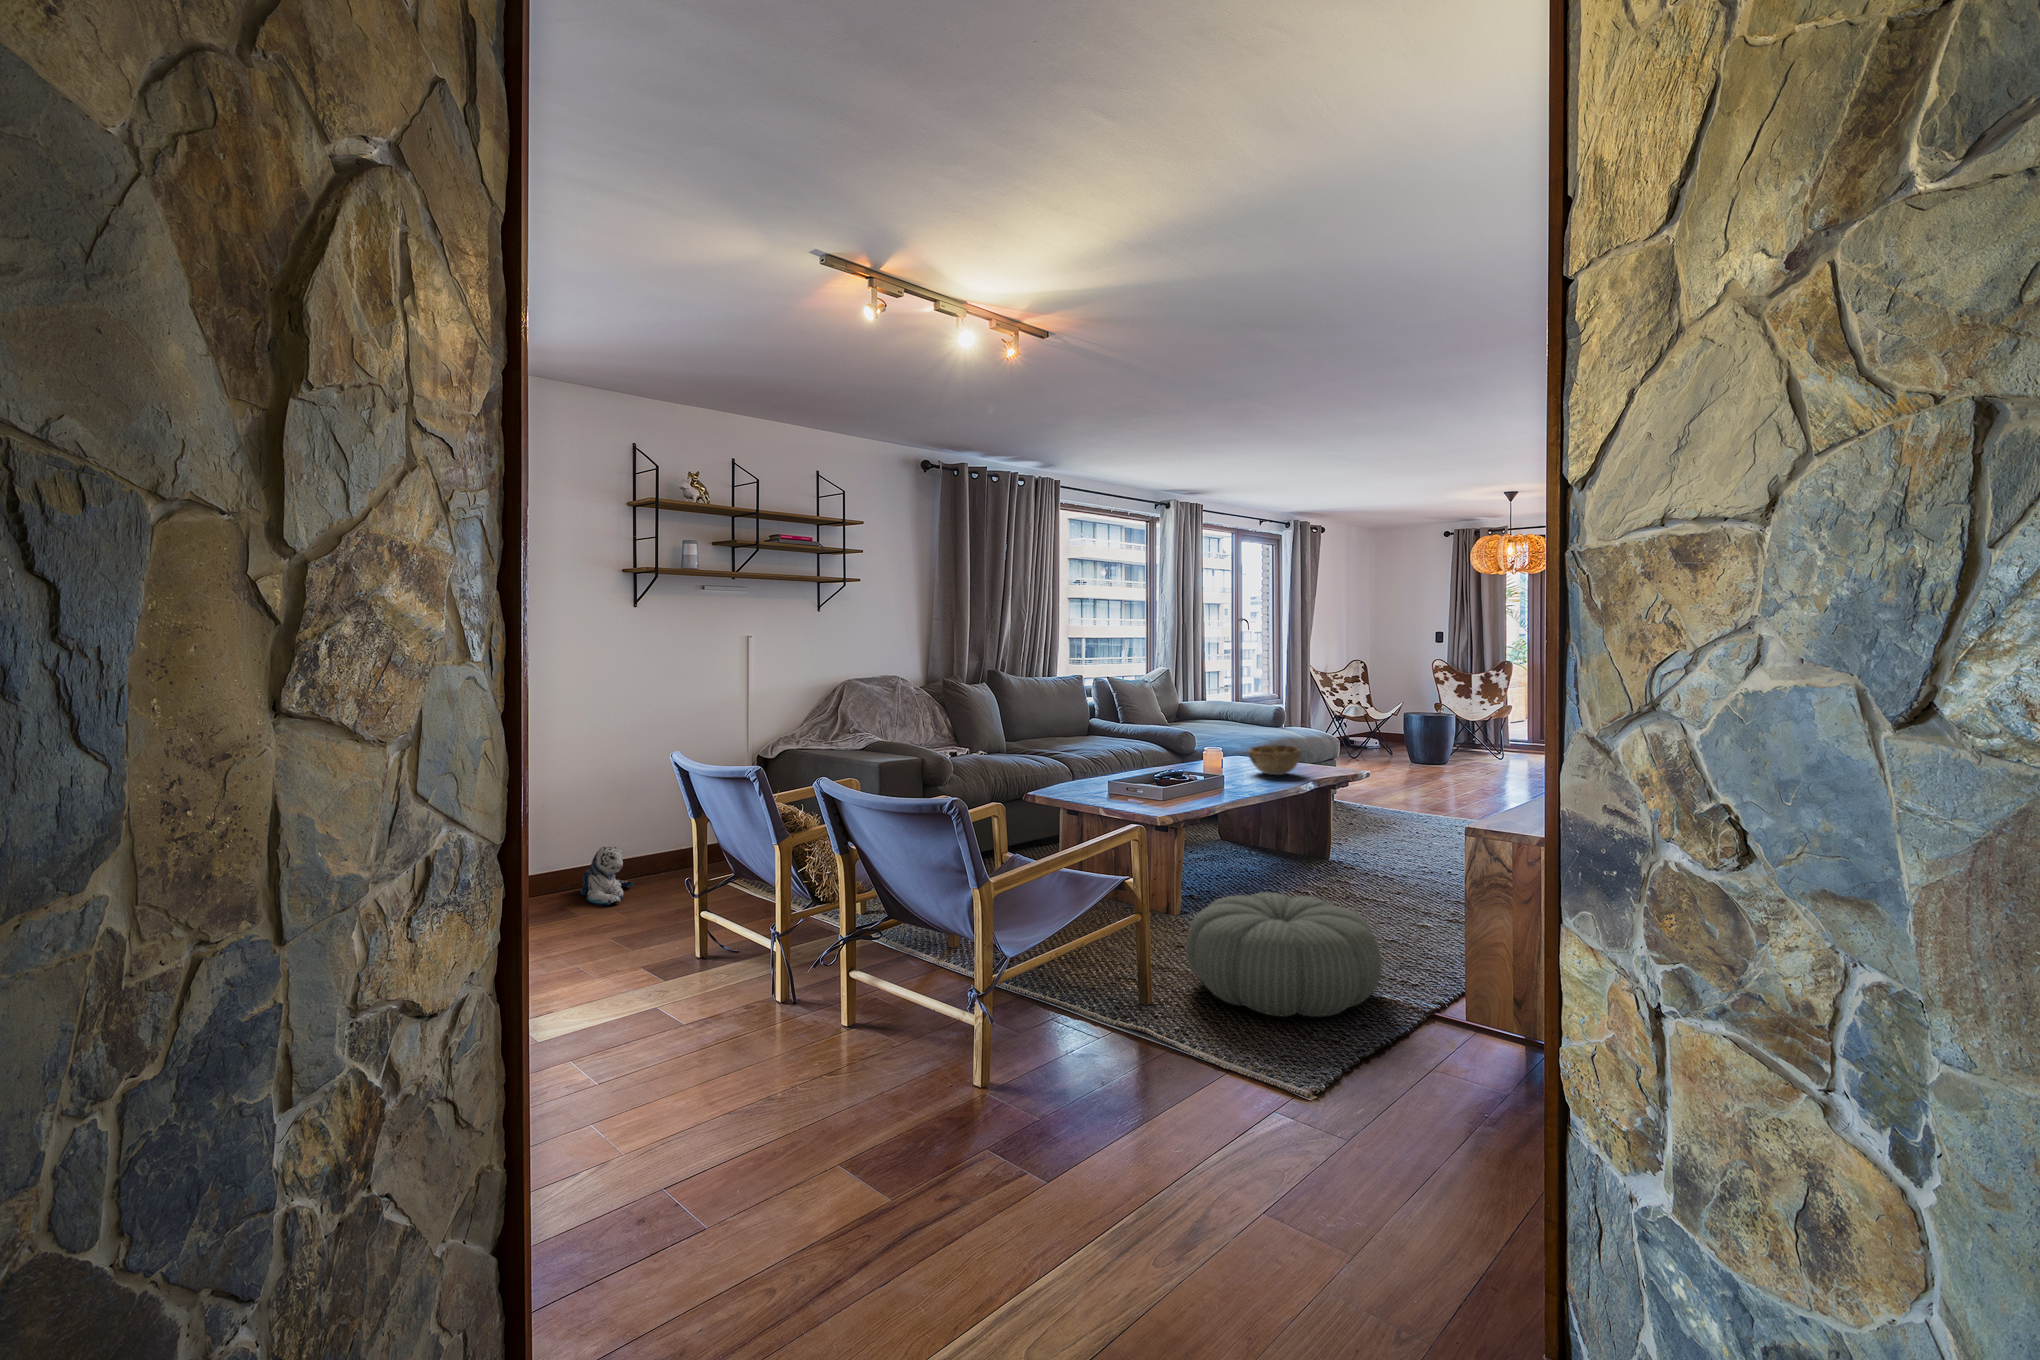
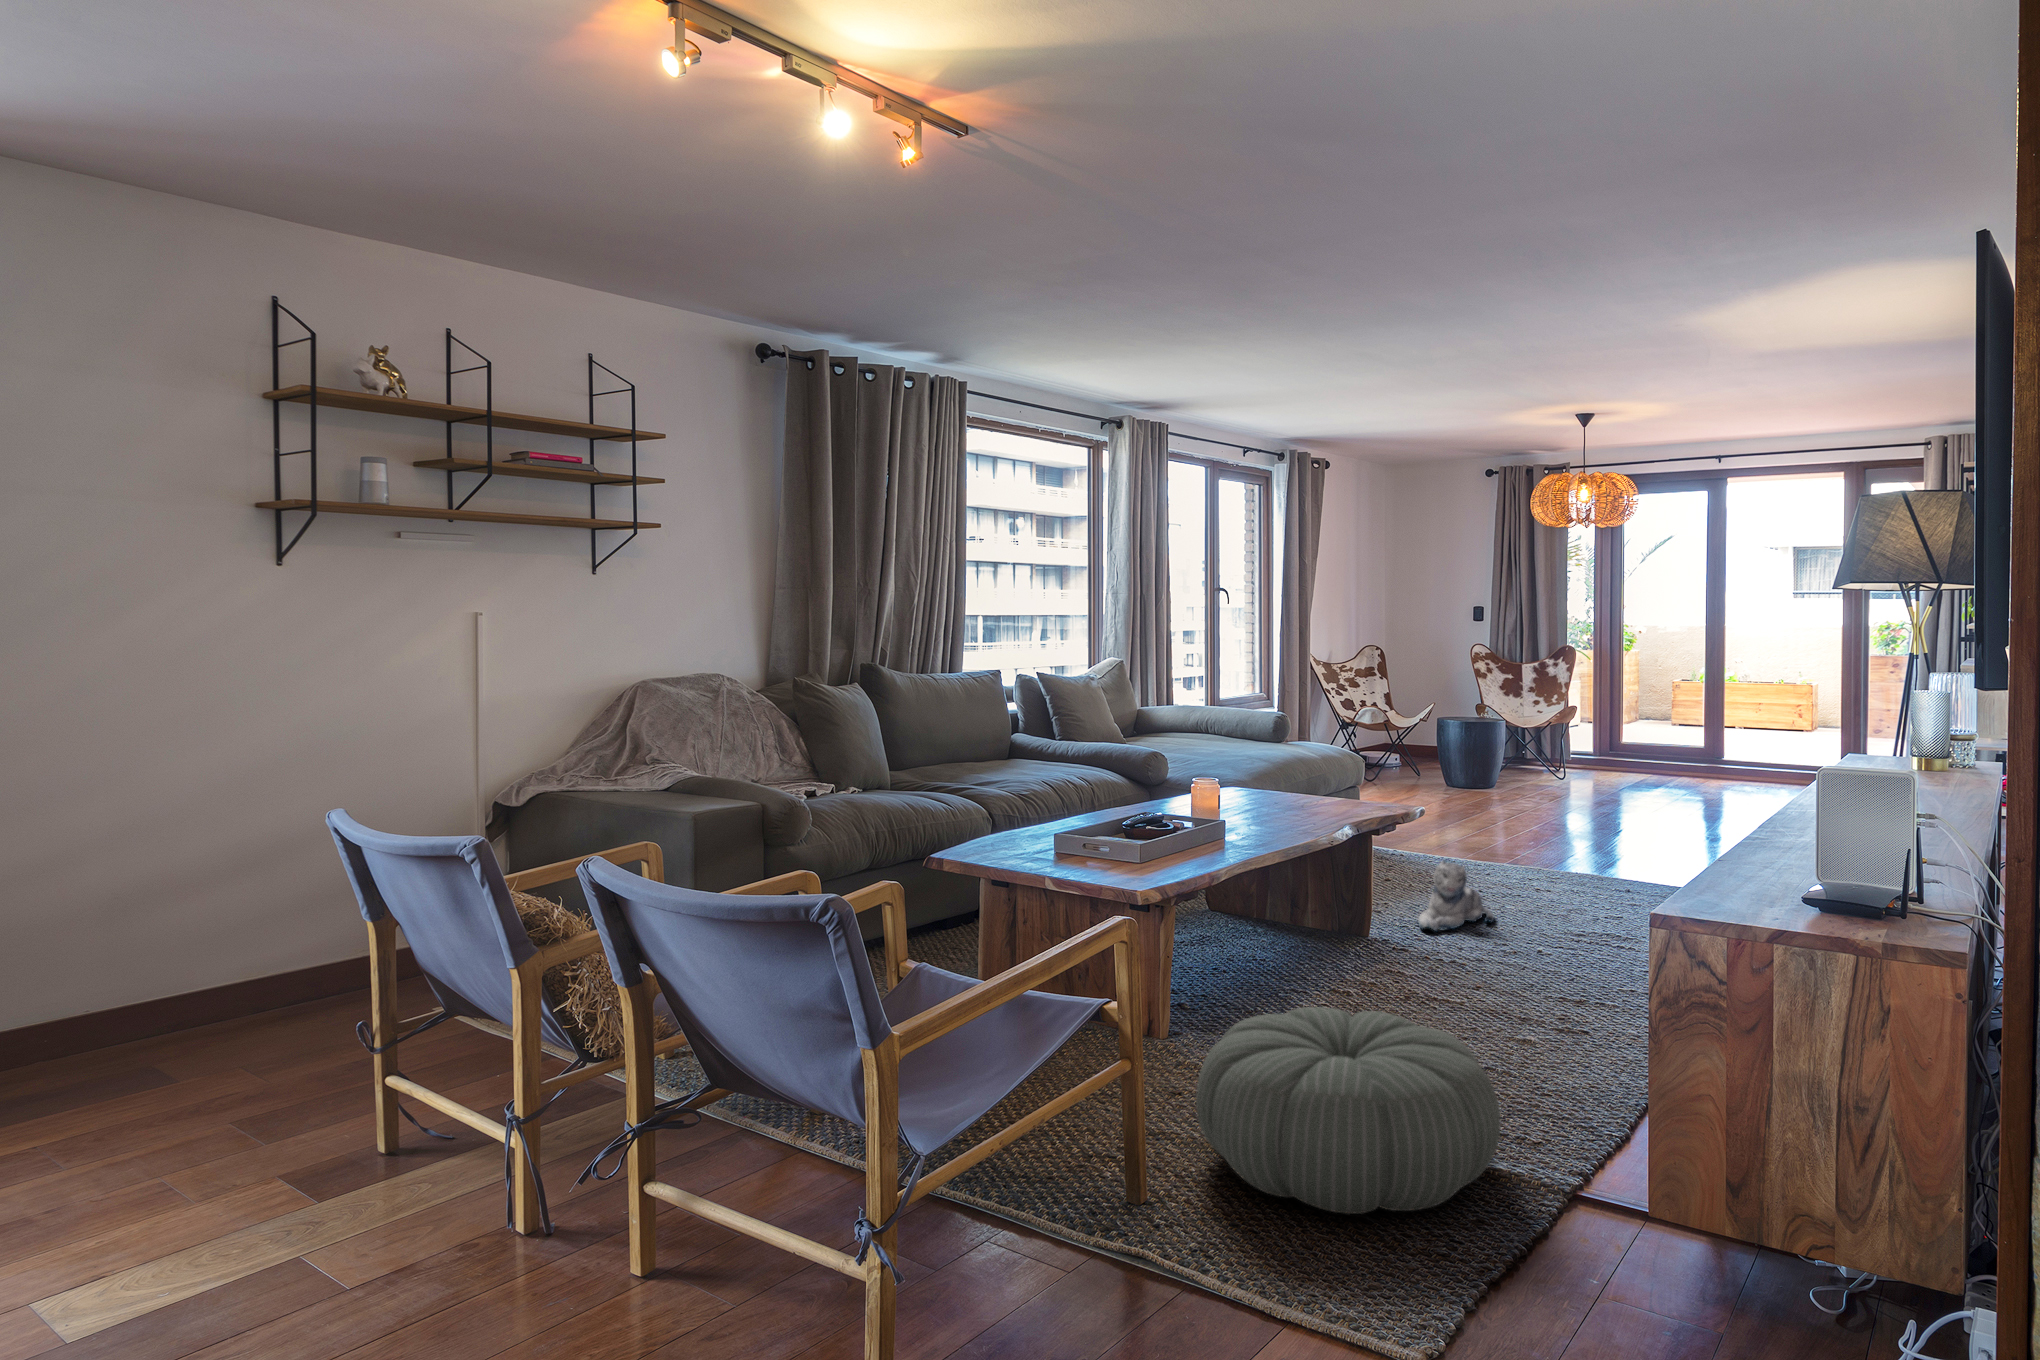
decorative bowl: present [1248,745,1301,775] -> none [1255,771,1330,815]
plush toy: present [579,847,633,905] -> present [1418,861,1494,931]

